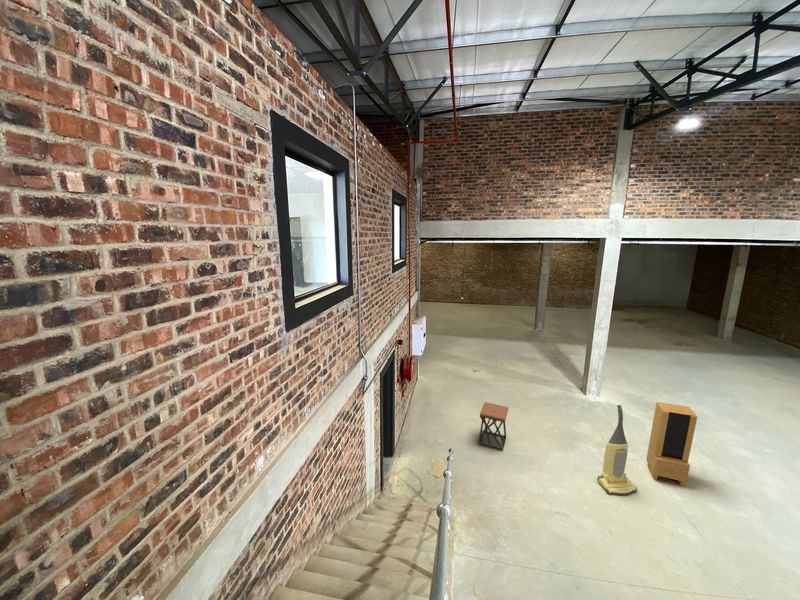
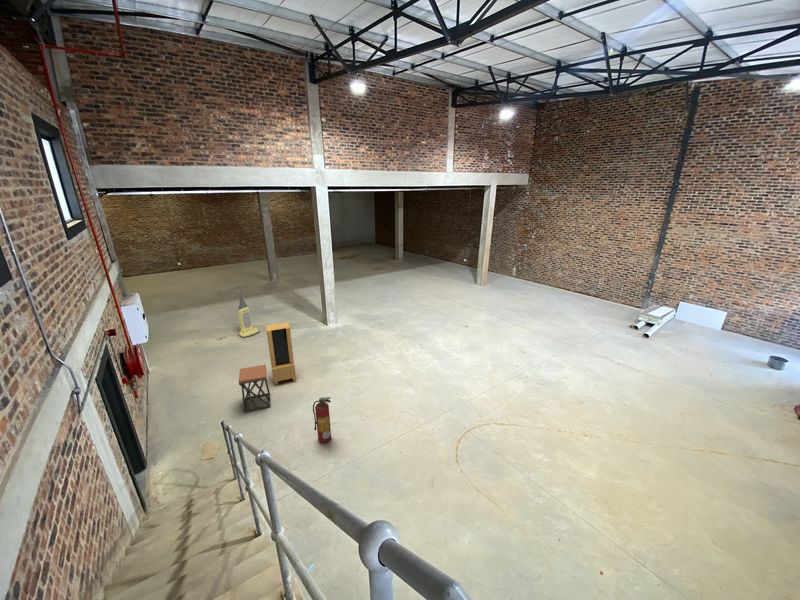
storage cabinet: present [646,402,697,486] -> present [266,322,296,385]
vacuum cleaner: present [597,405,637,495] -> present [237,286,260,338]
fire extinguisher: none [539,468,565,523] -> present [313,397,332,444]

